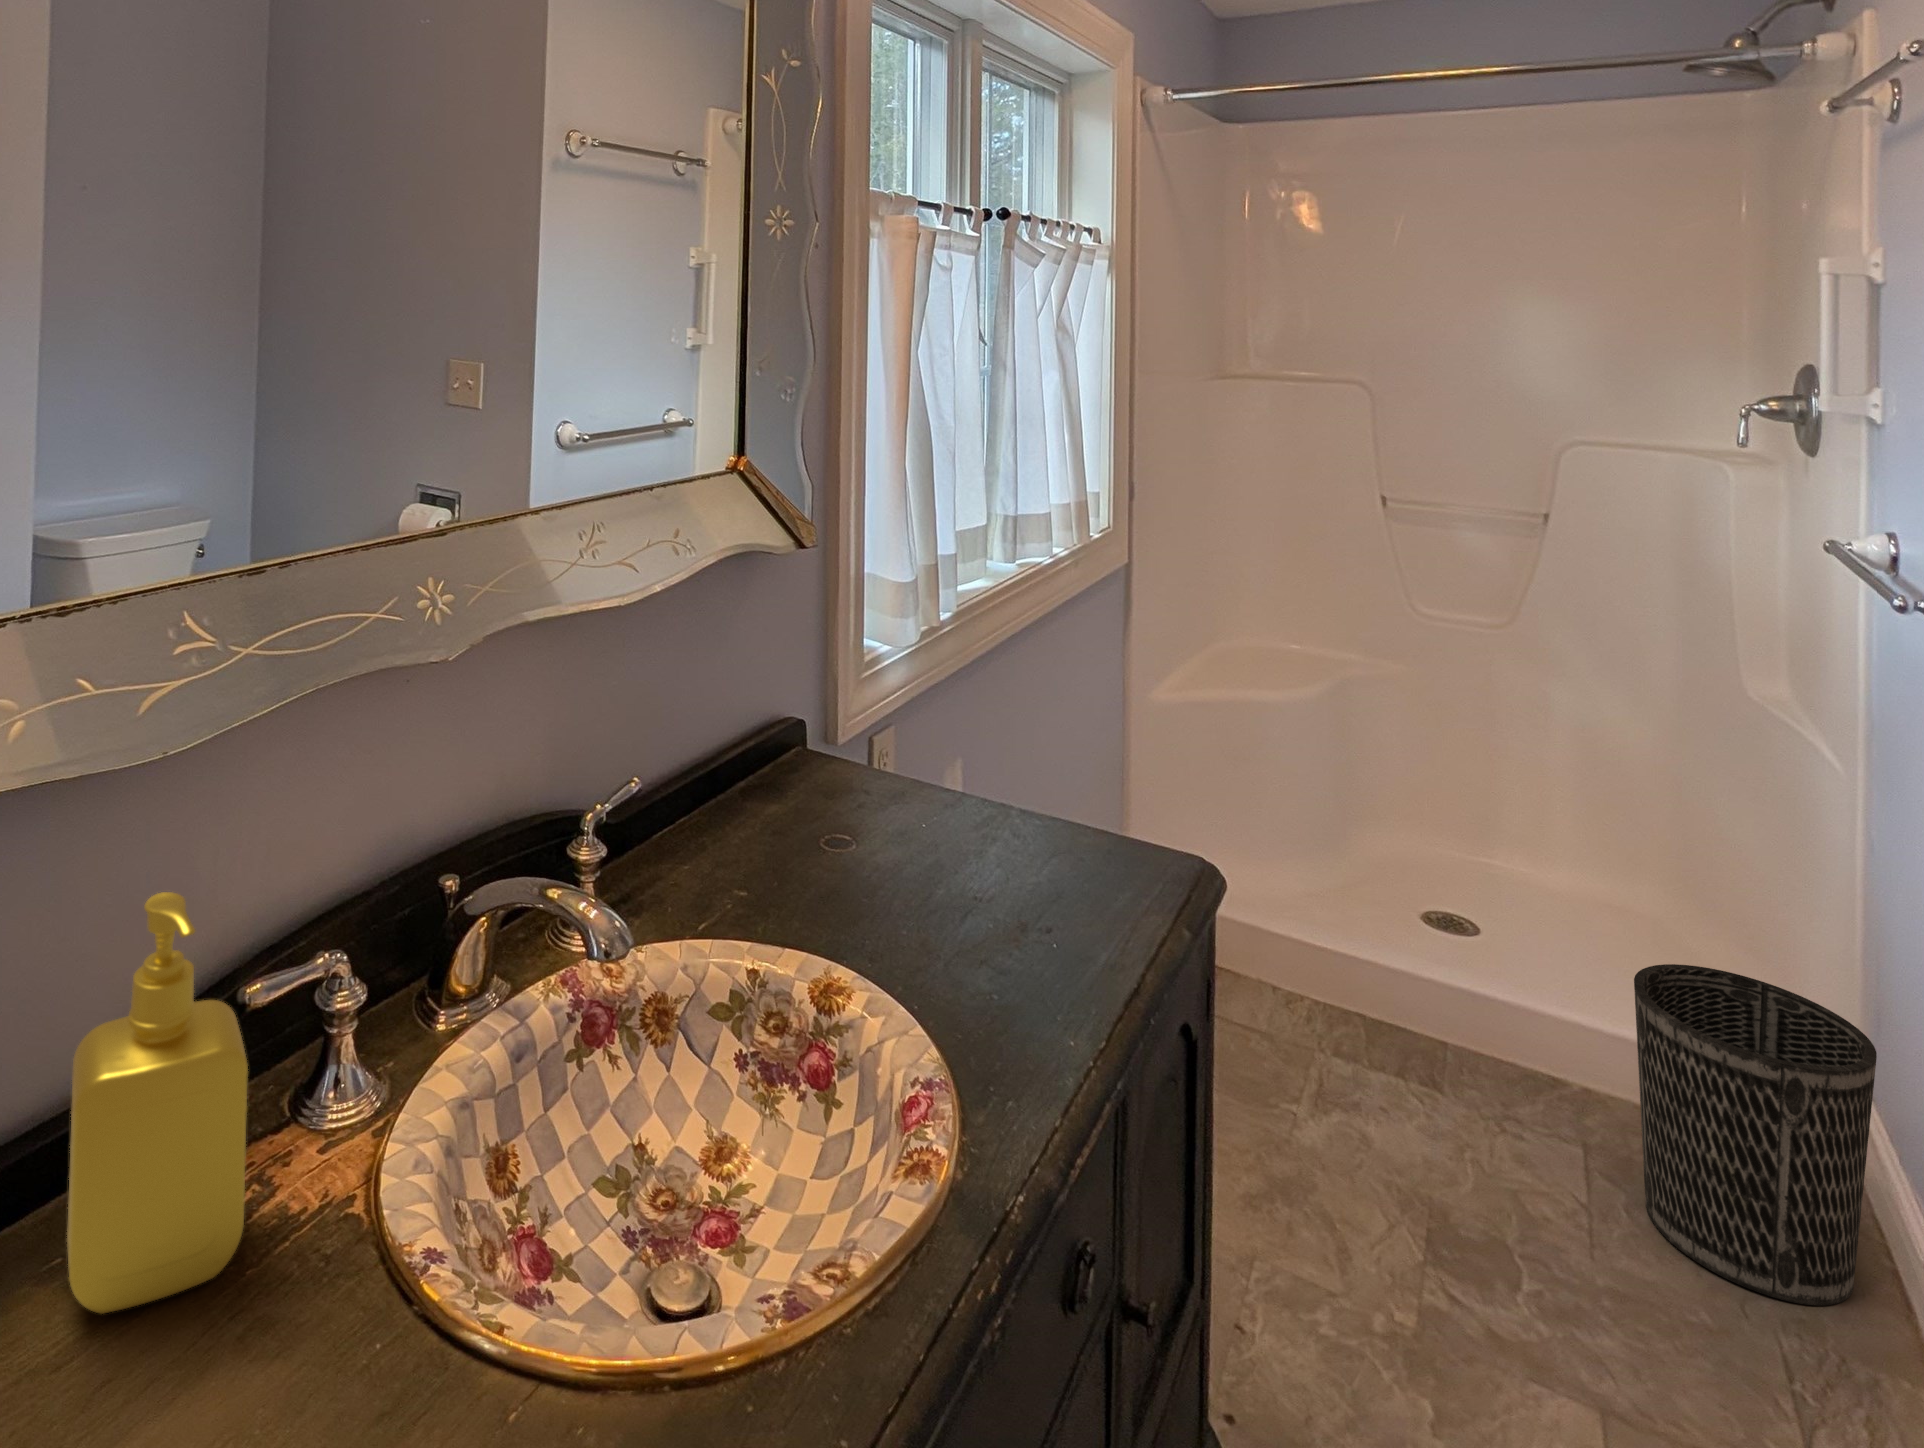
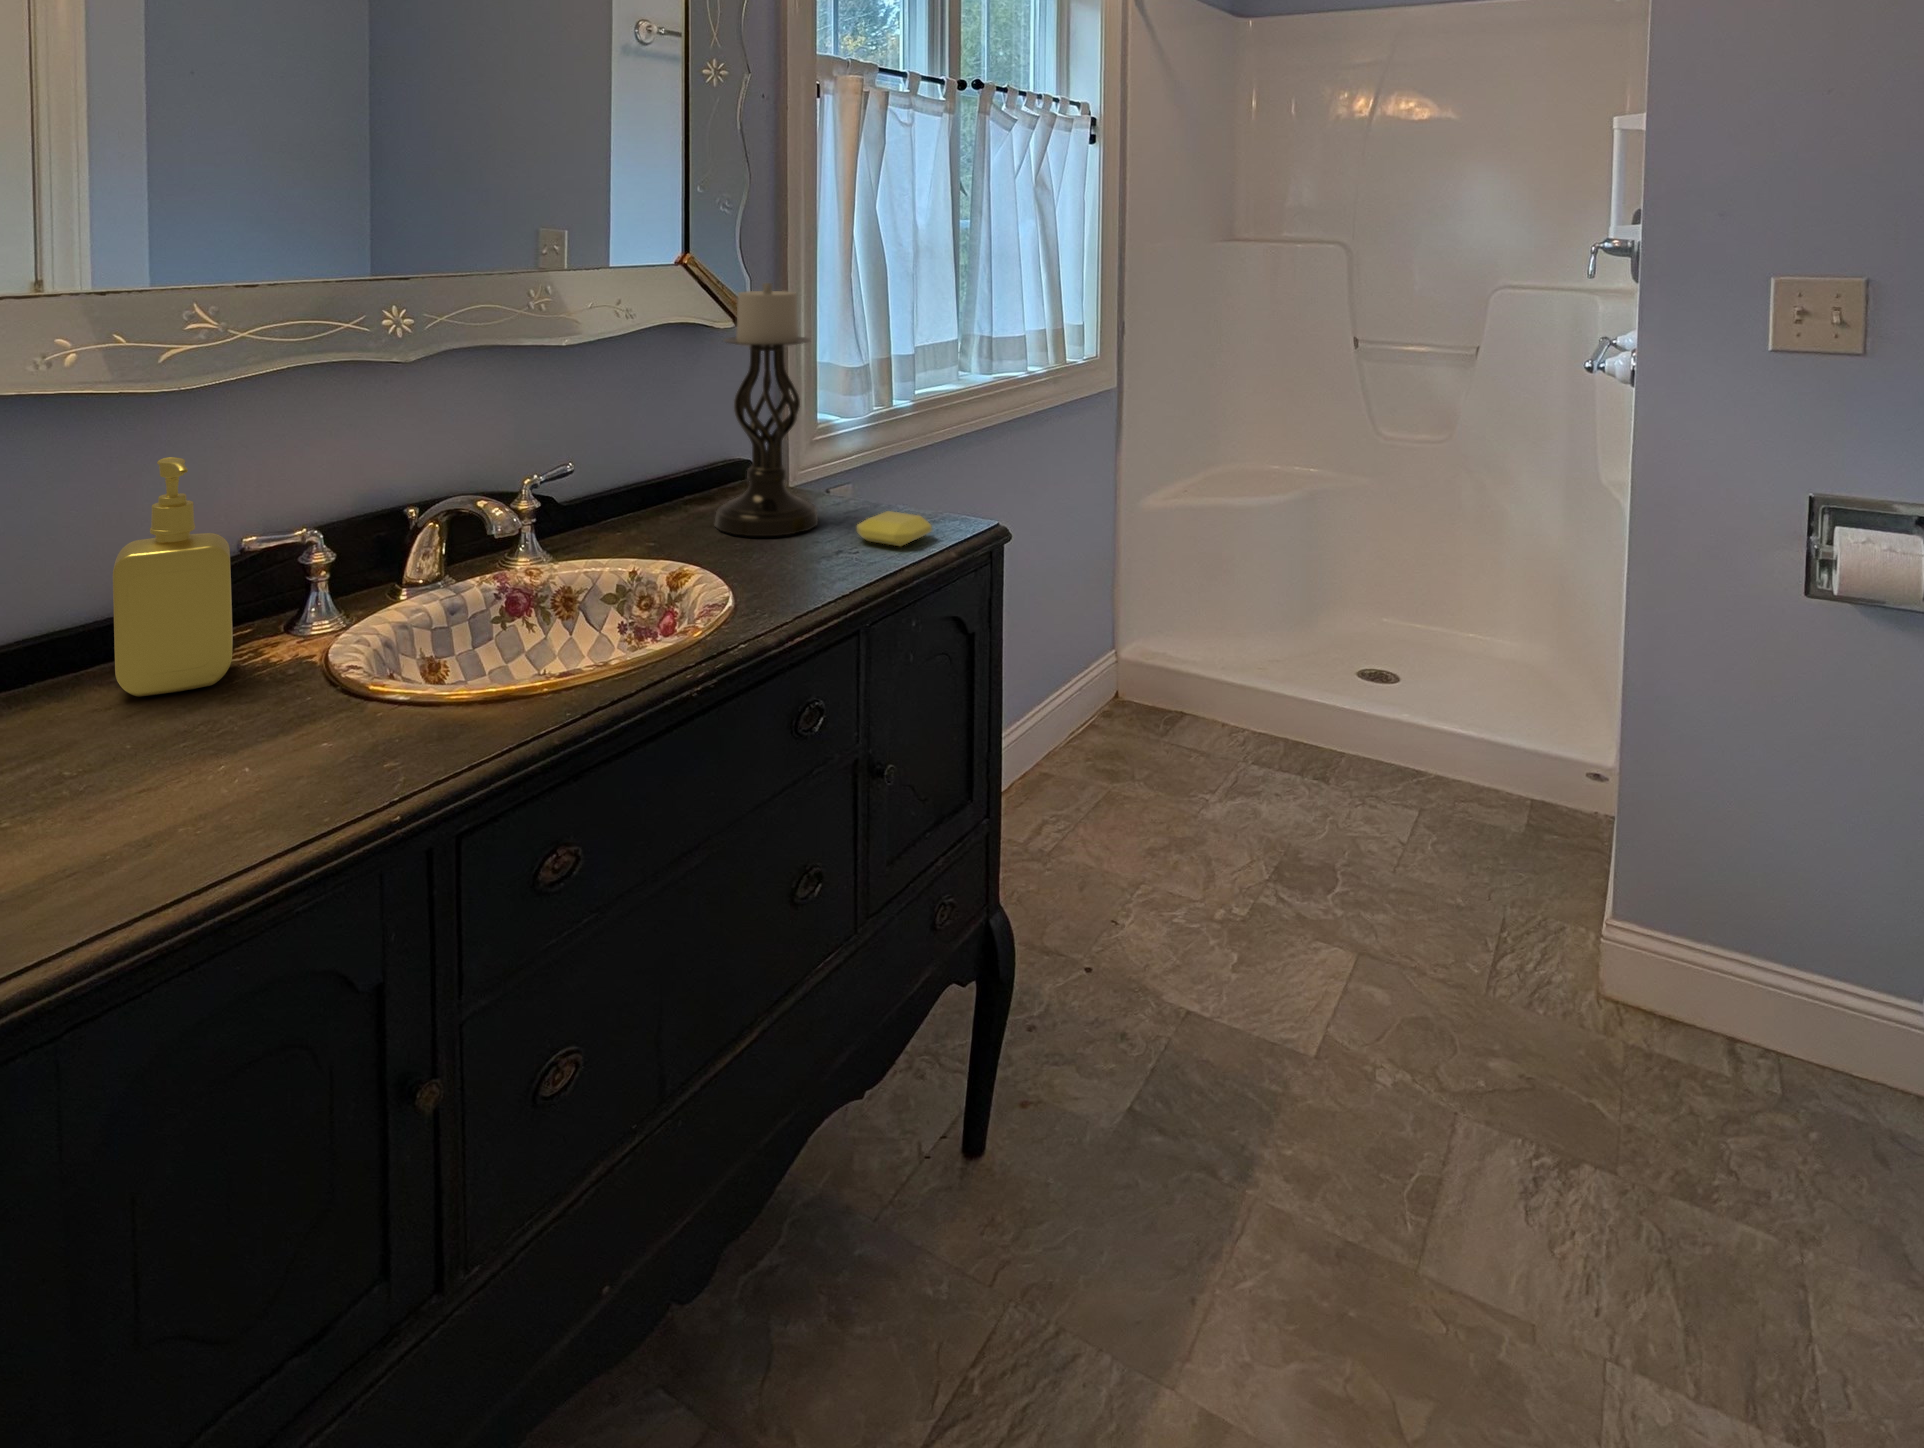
candle holder: none [802,515,945,877] -> present [714,283,818,536]
soap bar: none [1017,839,1123,907] -> present [857,511,932,546]
wastebasket: present [1634,964,1877,1306] -> none [1438,662,1591,887]

